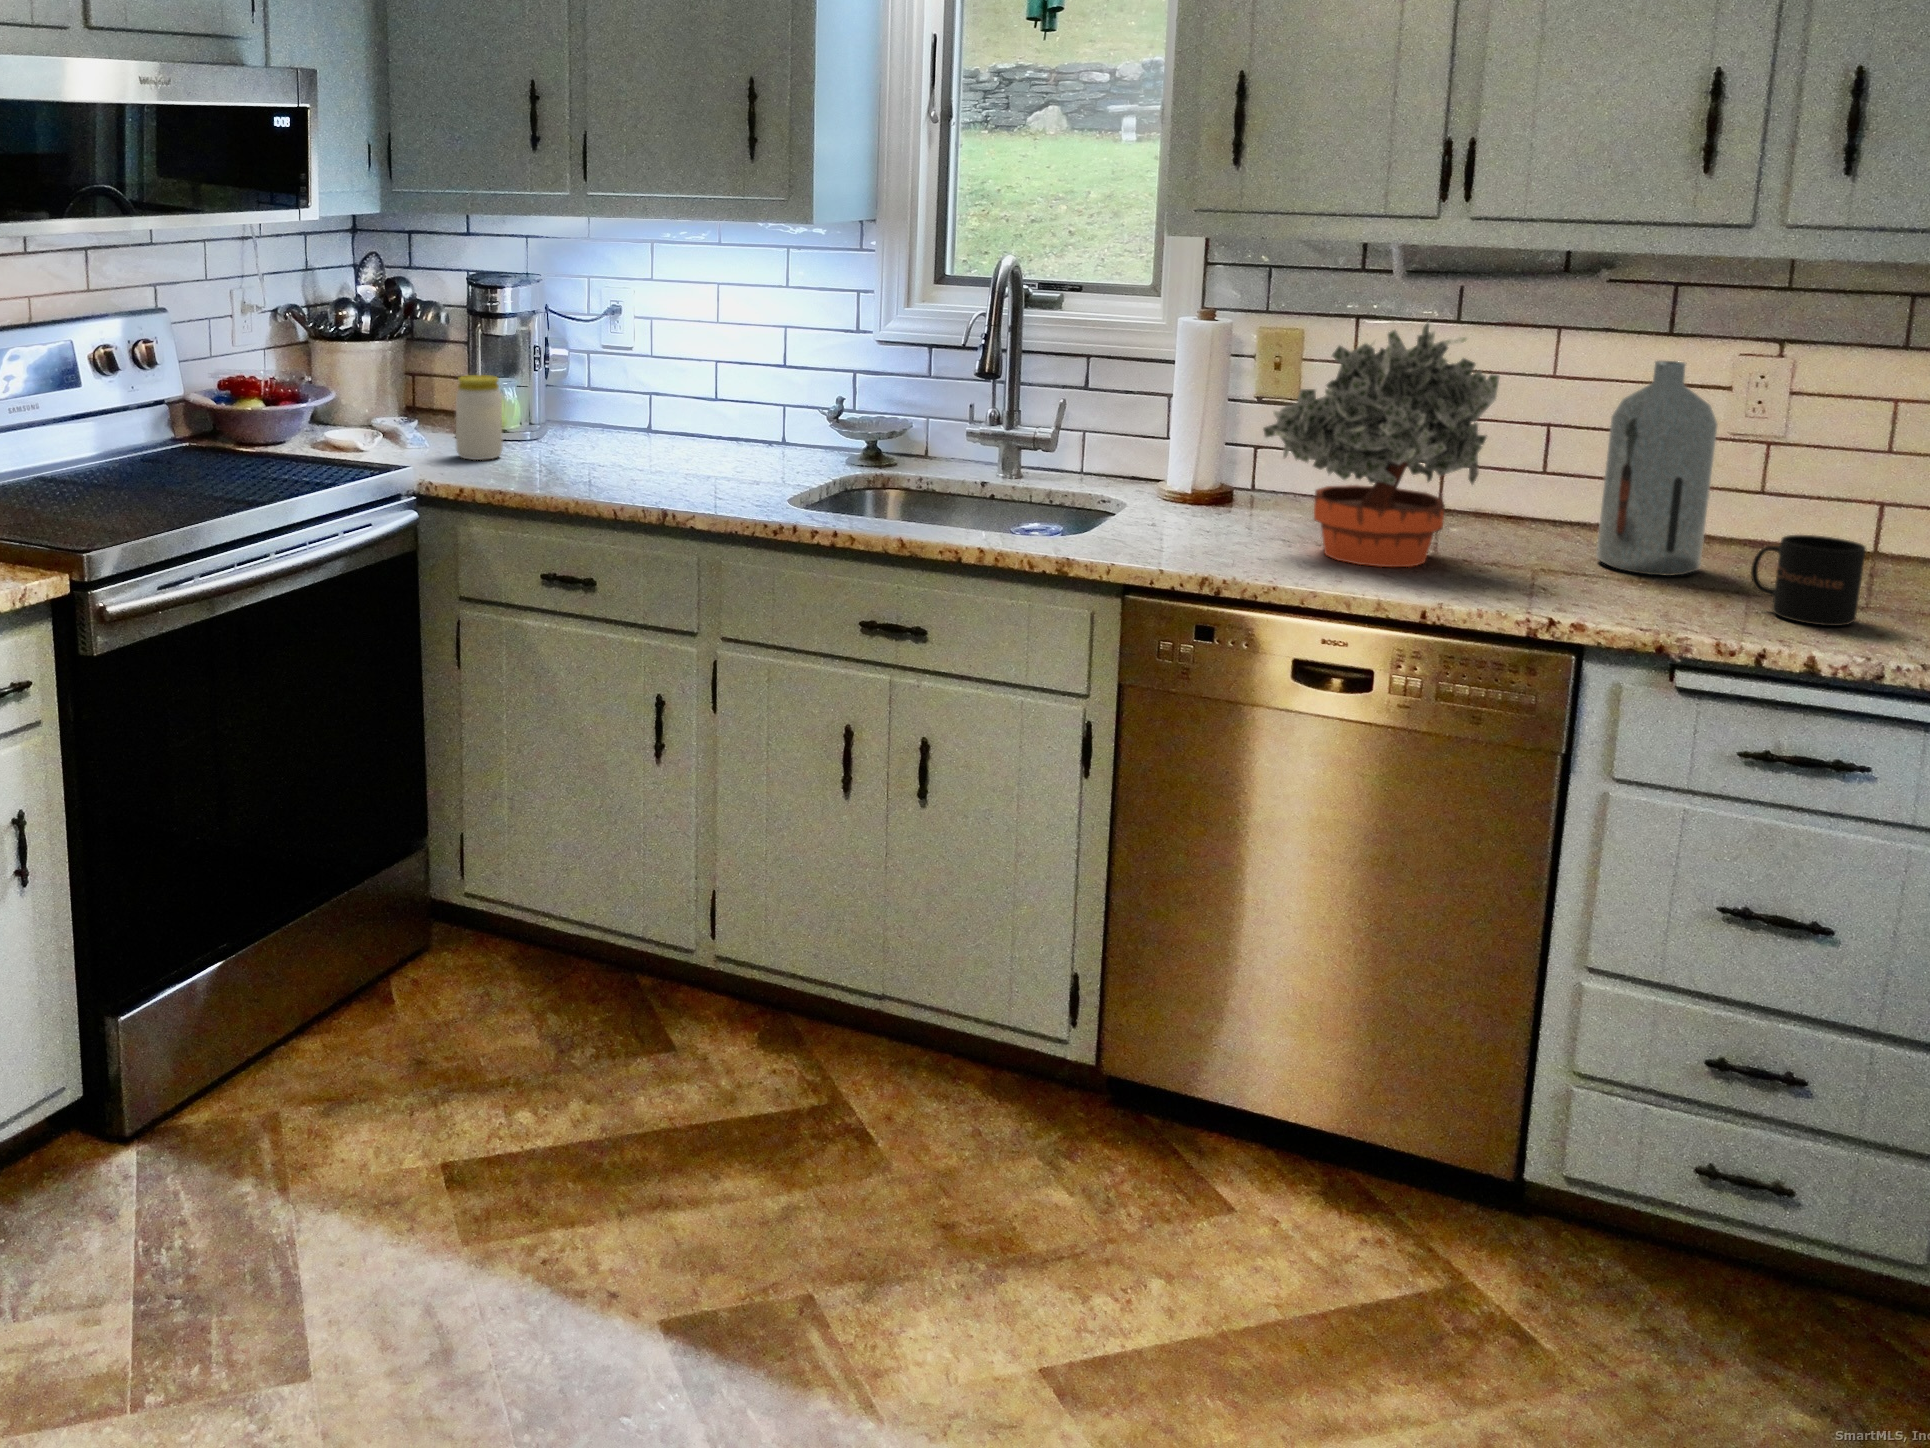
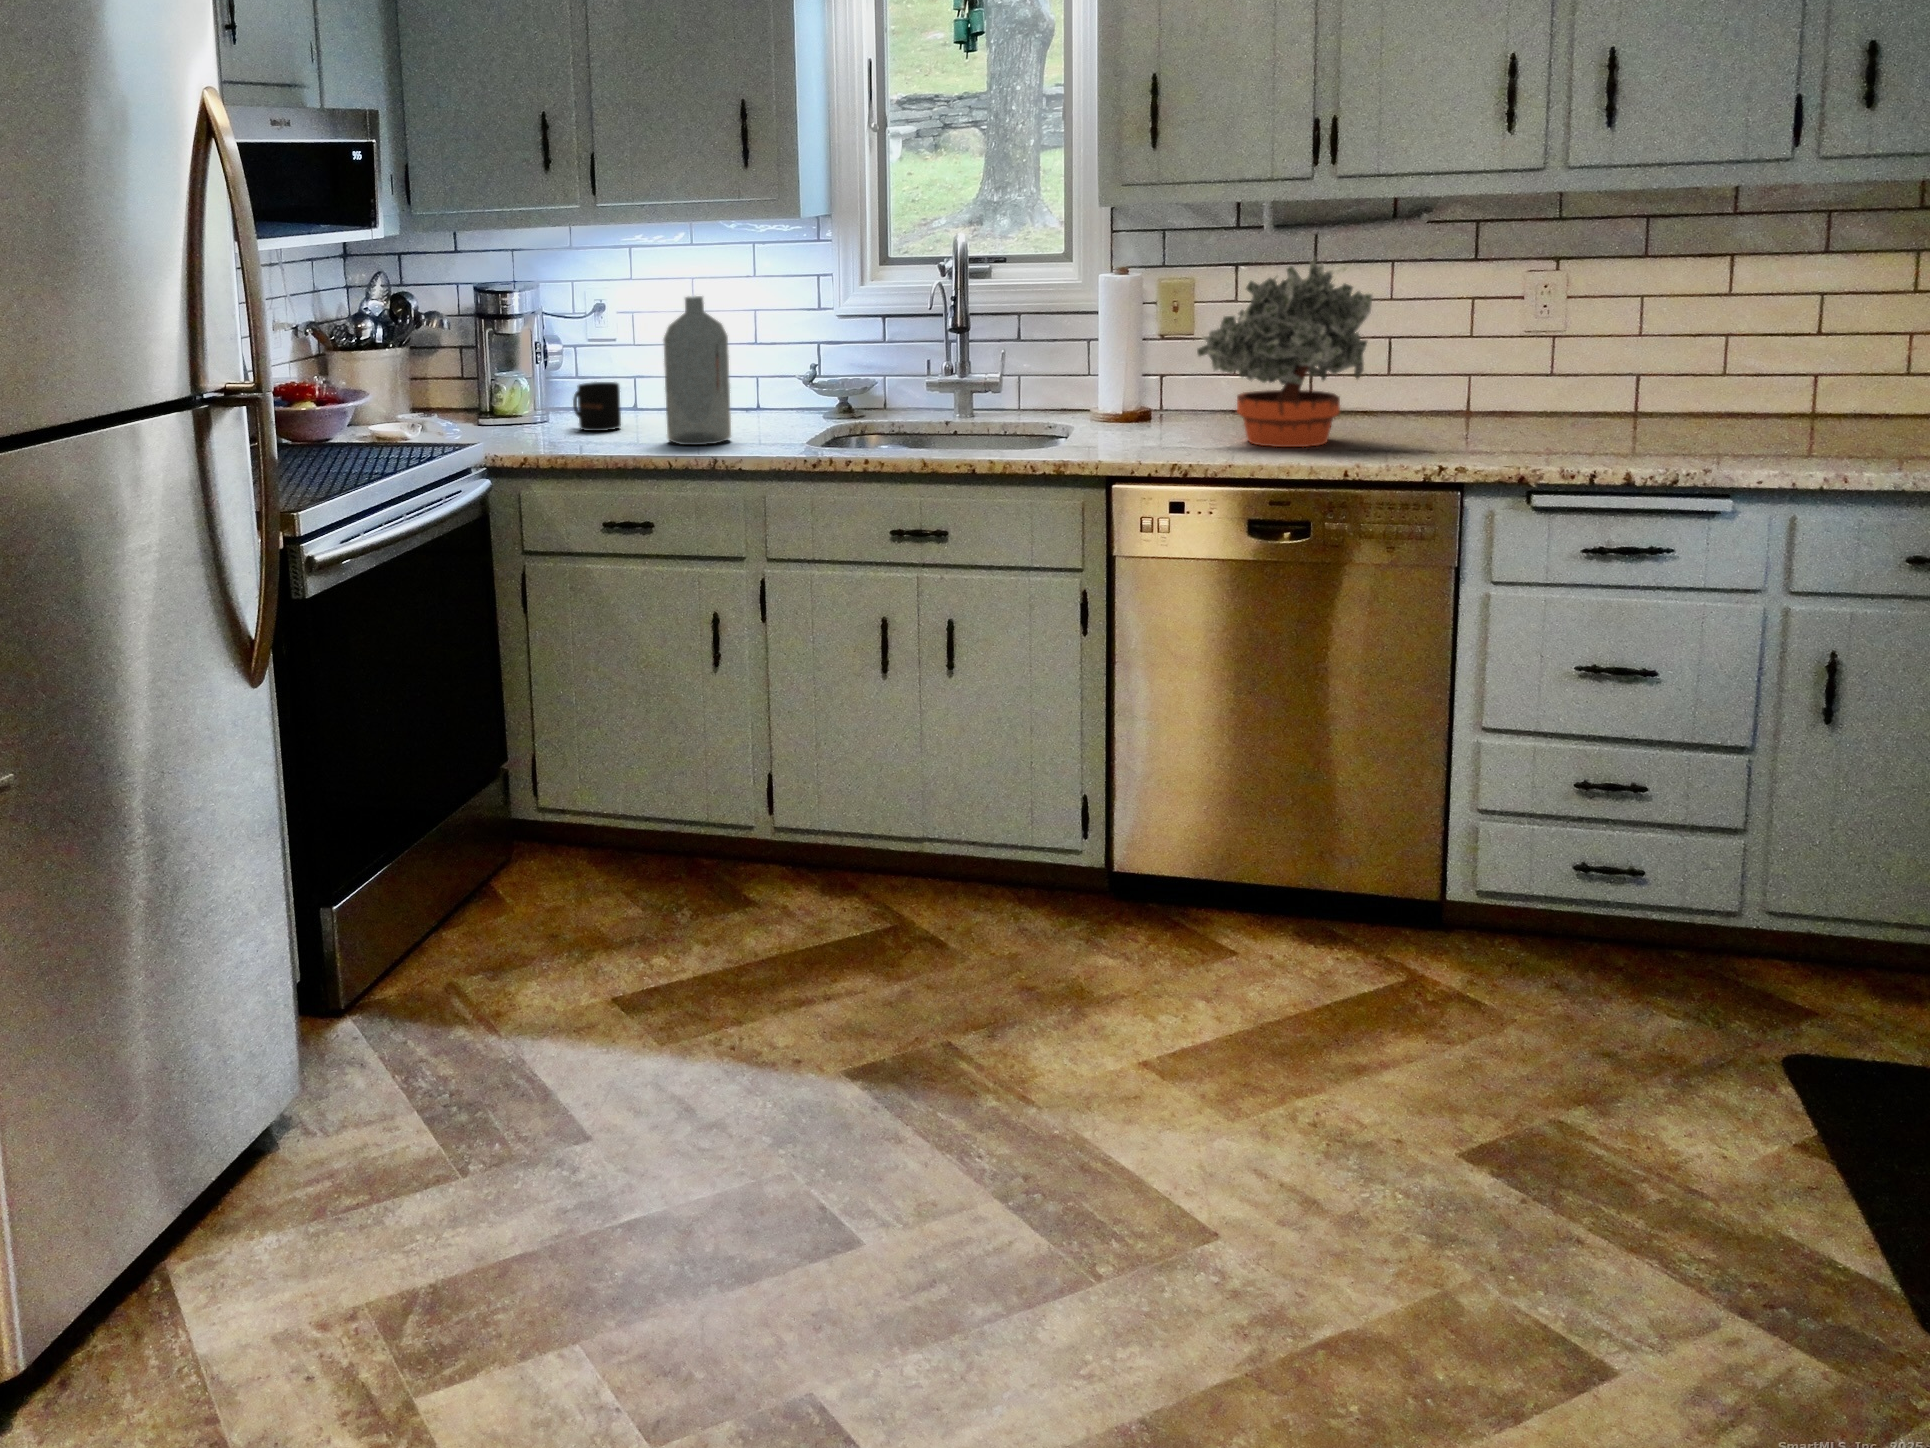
bottle: present [1596,361,1718,576] -> present [663,296,731,445]
jar: present [456,375,503,460] -> none [500,365,541,436]
mug: present [1751,535,1866,626] -> present [573,382,621,431]

